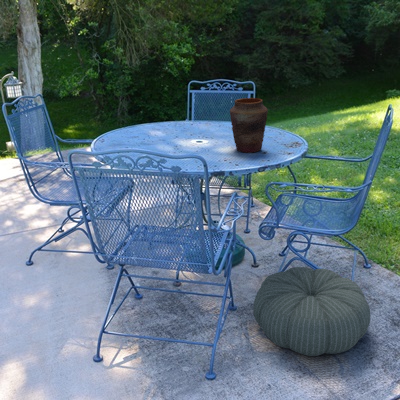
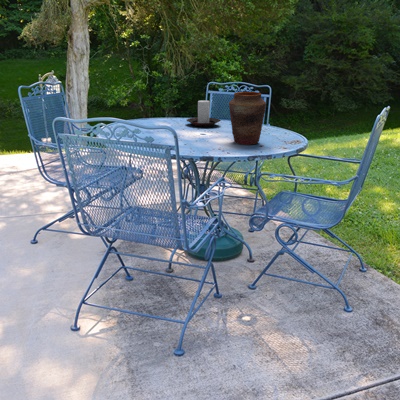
candle holder: none [179,104,214,133] -> present [187,100,221,127]
pouf: present [253,267,370,356] -> none [233,260,348,344]

